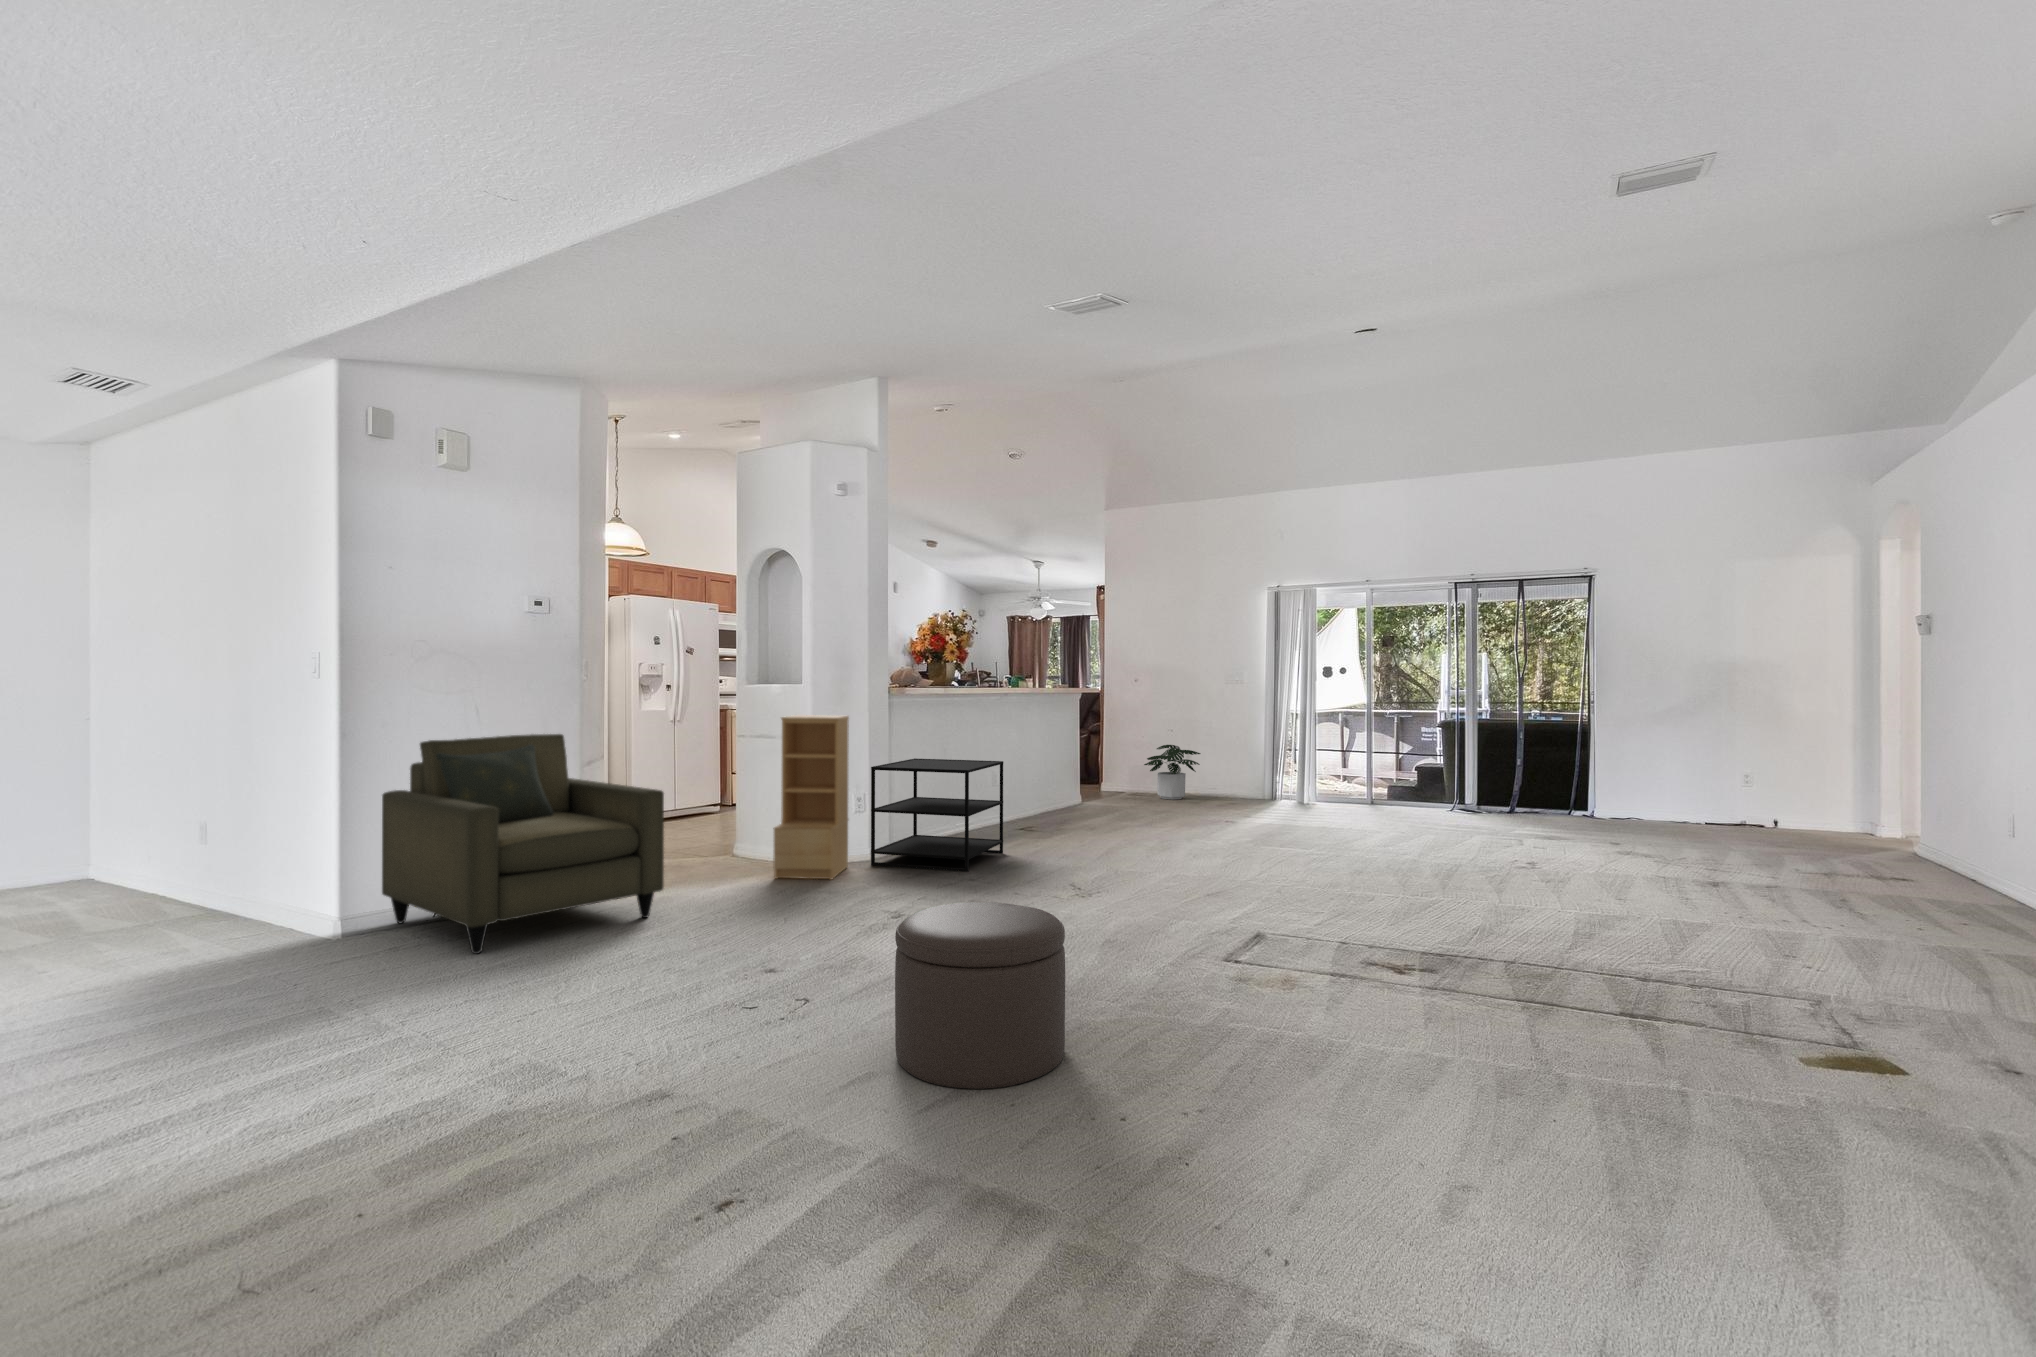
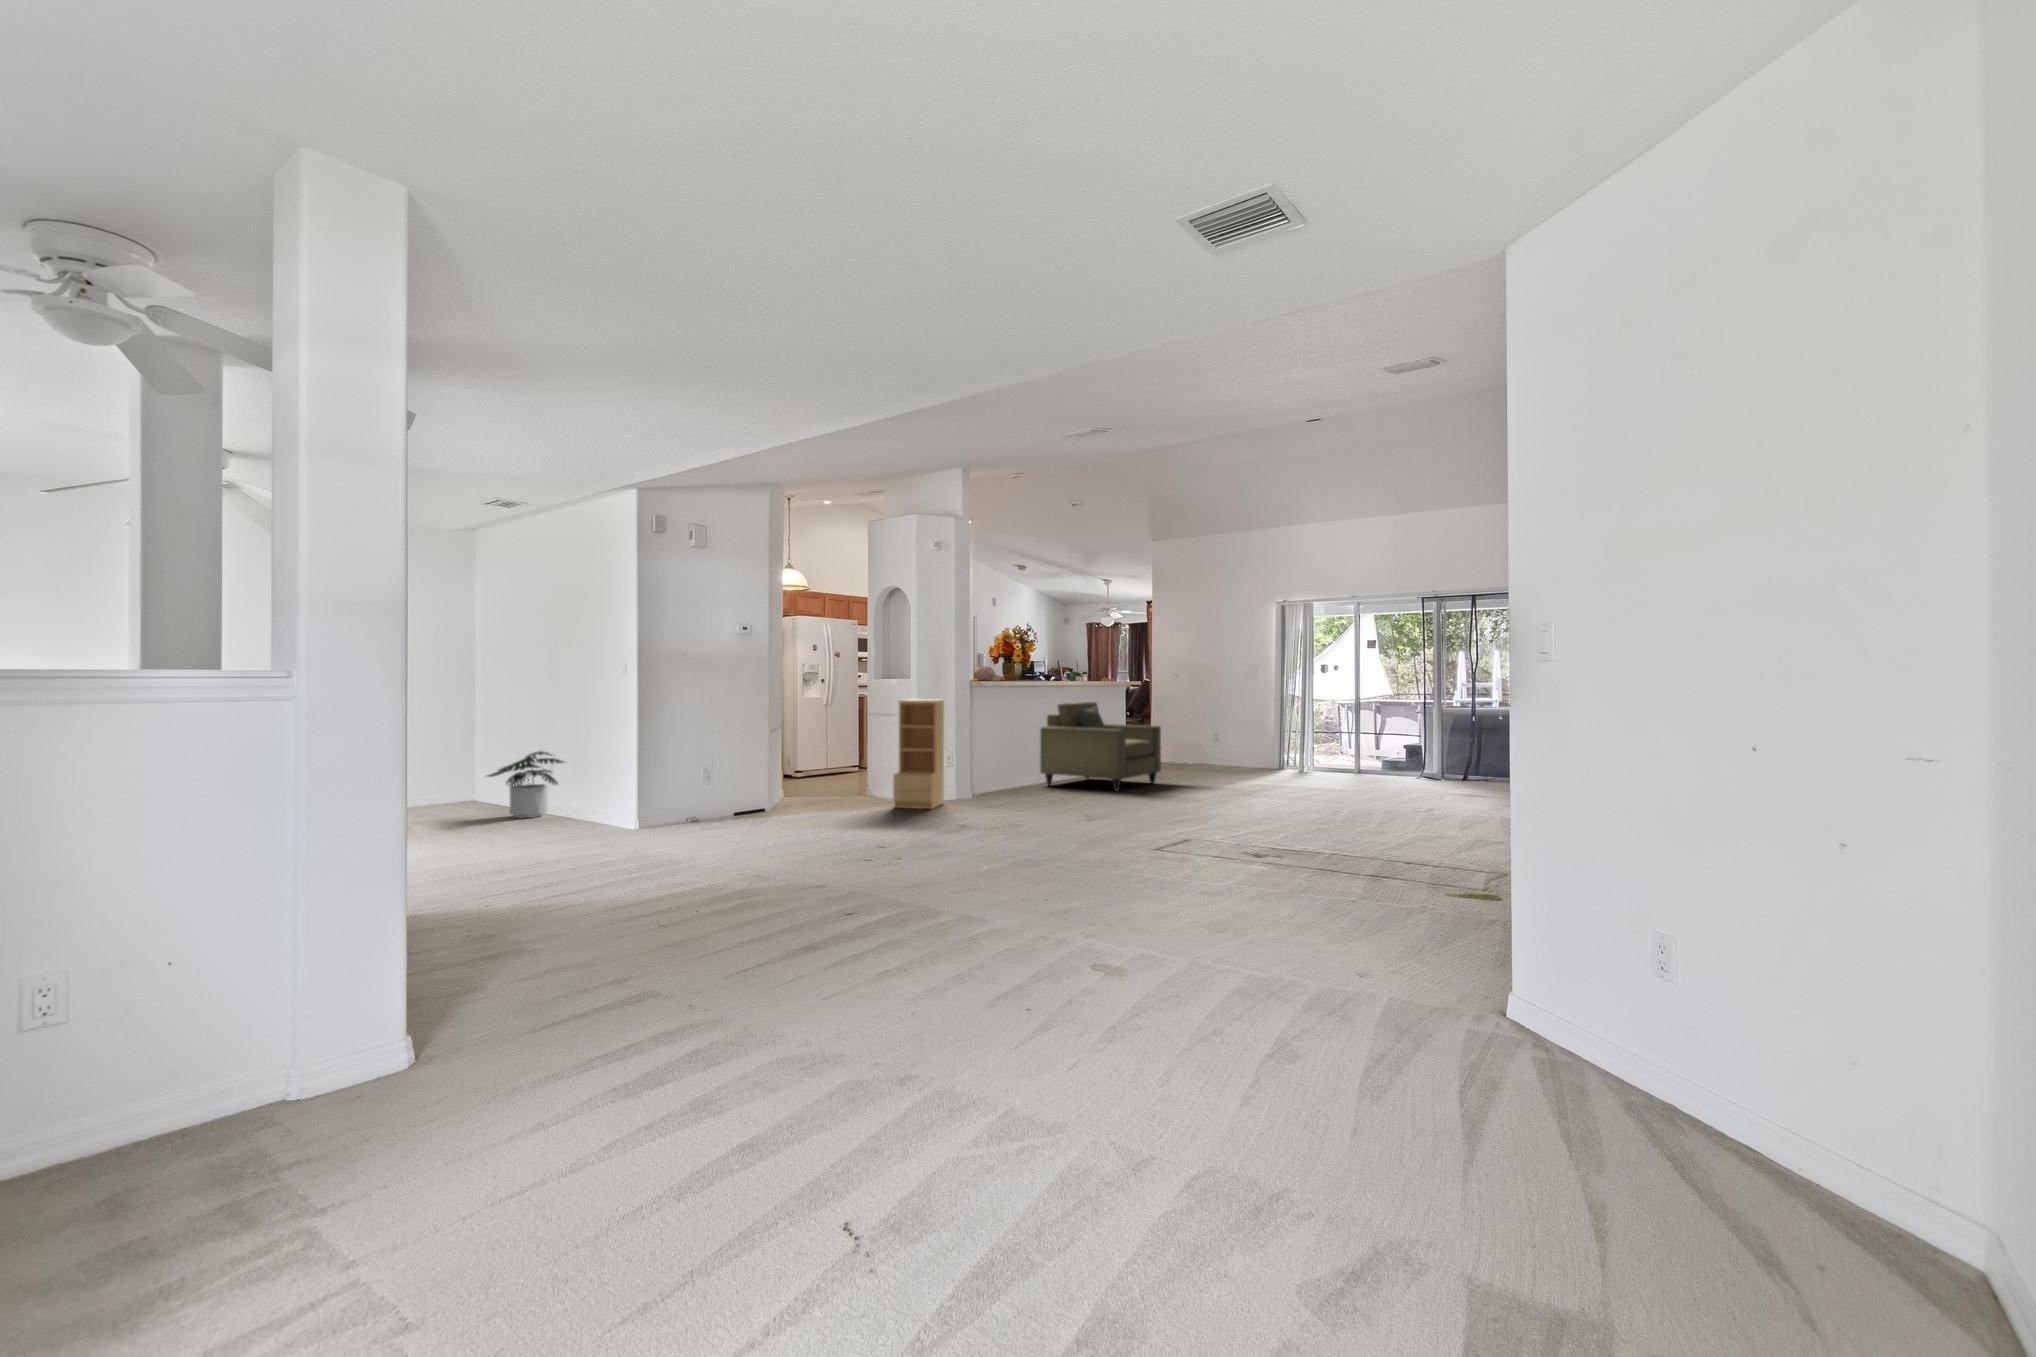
armchair: present [382,734,664,954] -> present [1040,702,1161,792]
potted plant: present [1144,745,1200,800] -> present [488,751,565,818]
side table: present [871,758,1003,872] -> none [959,731,1053,807]
ottoman: present [895,902,1065,1089] -> none [955,798,1047,888]

